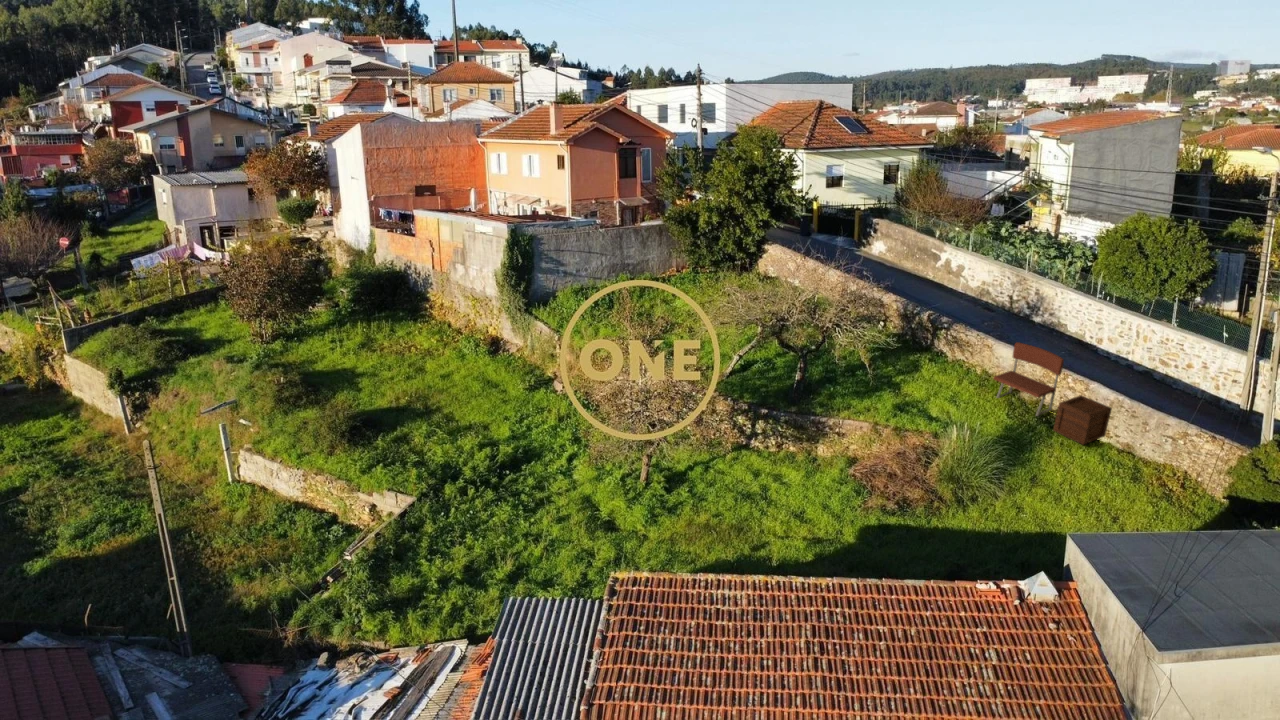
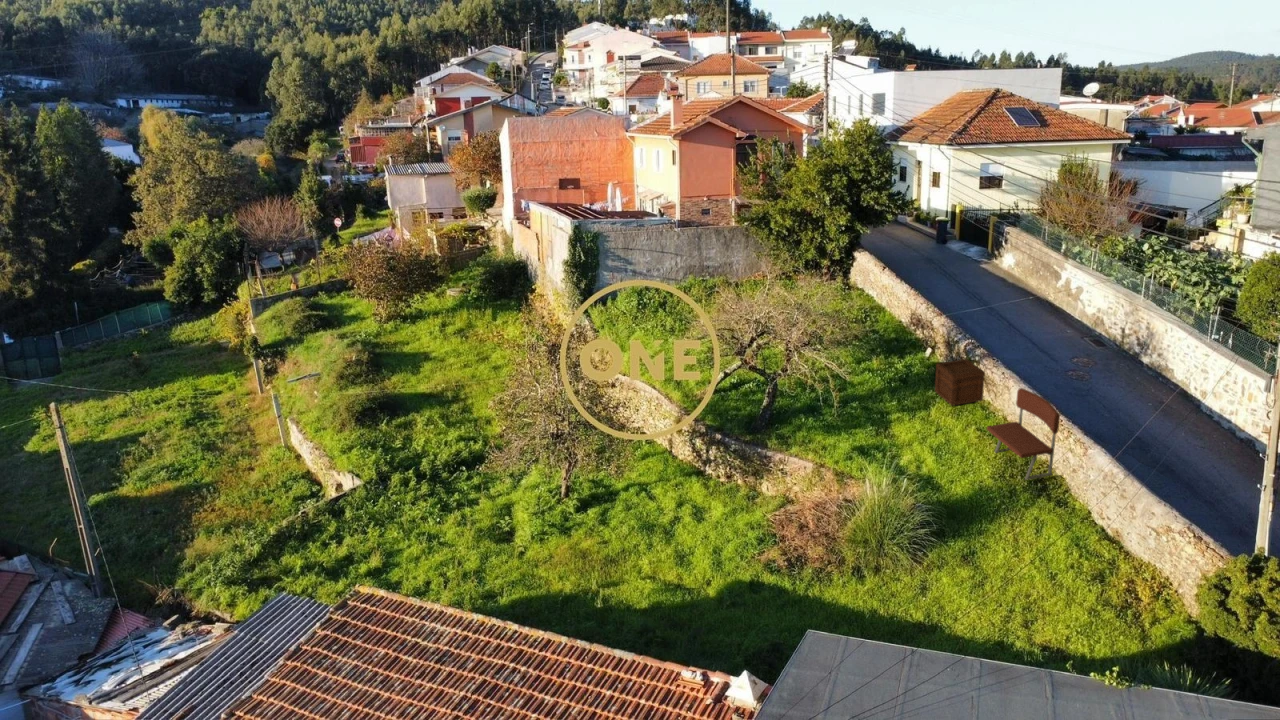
wooden crate: present [1053,395,1112,445] -> present [935,359,985,406]

